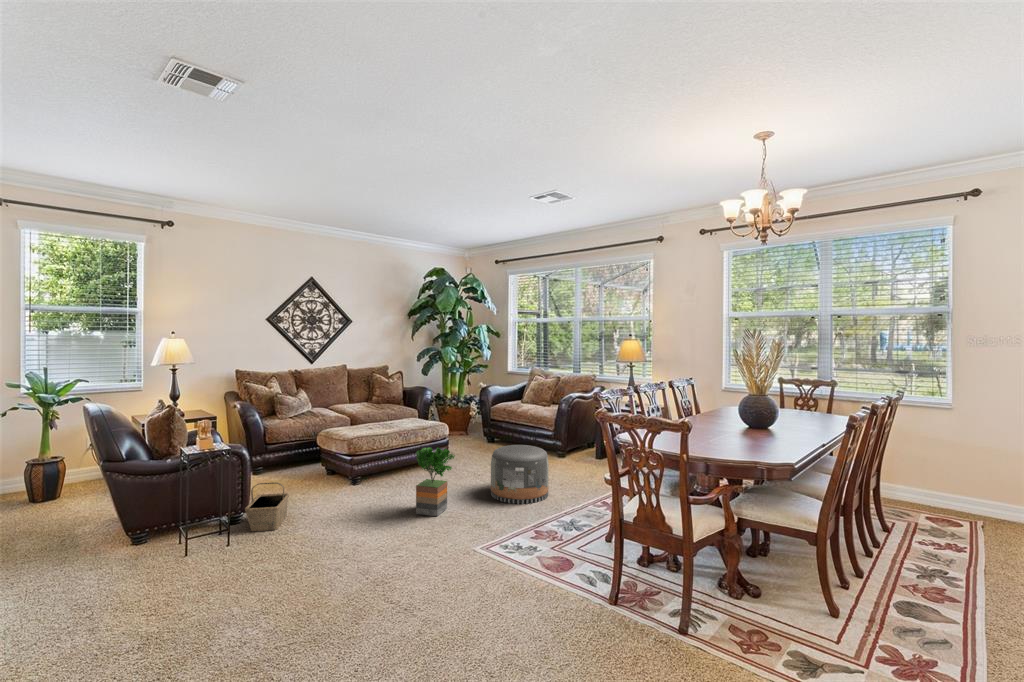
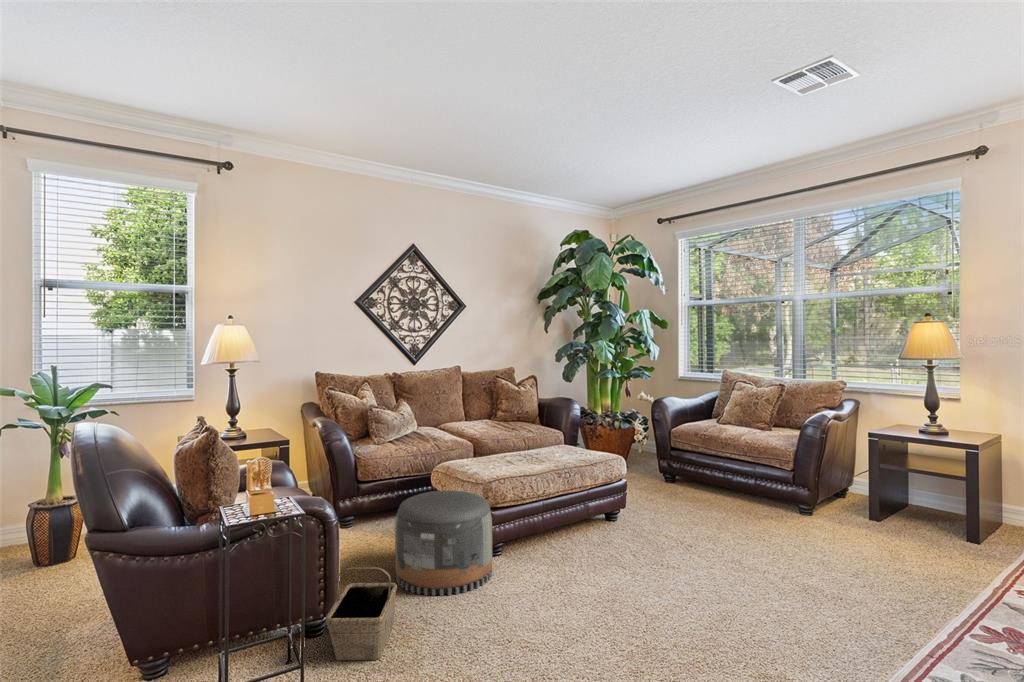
pouf: present [491,445,549,504] -> present [395,490,492,596]
potted tree: present [416,447,455,516] -> none [613,508,695,647]

